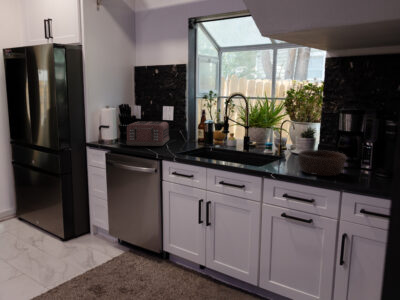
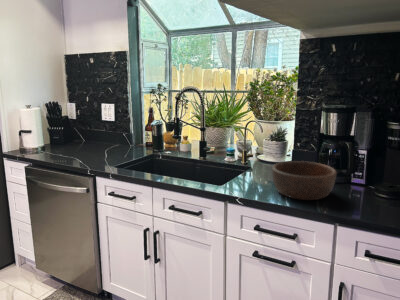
toaster: present [126,121,169,146] -> none [51,123,111,156]

